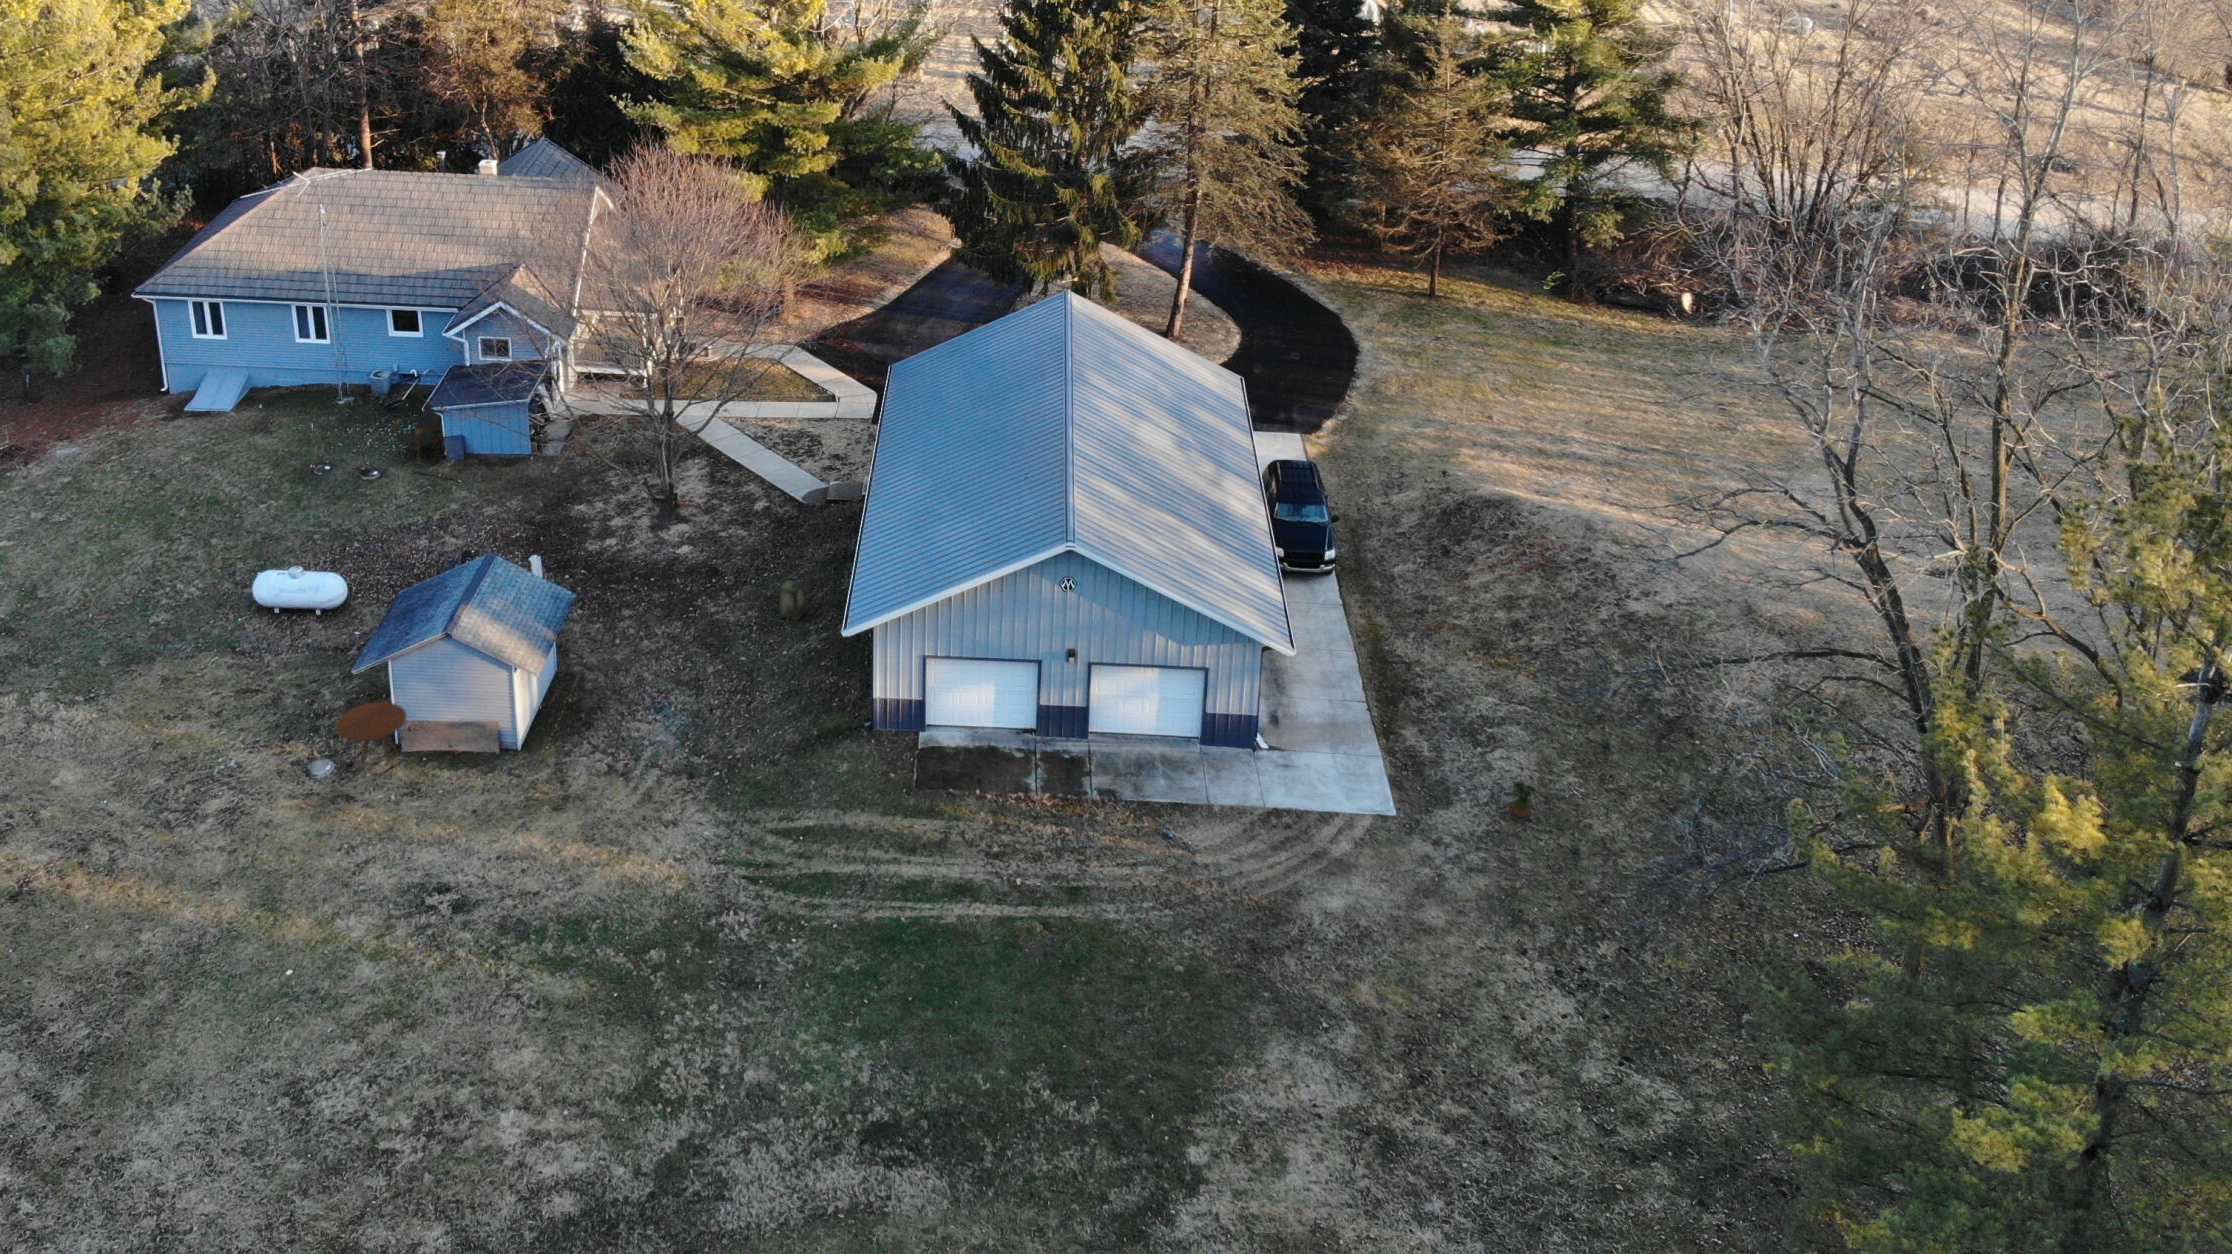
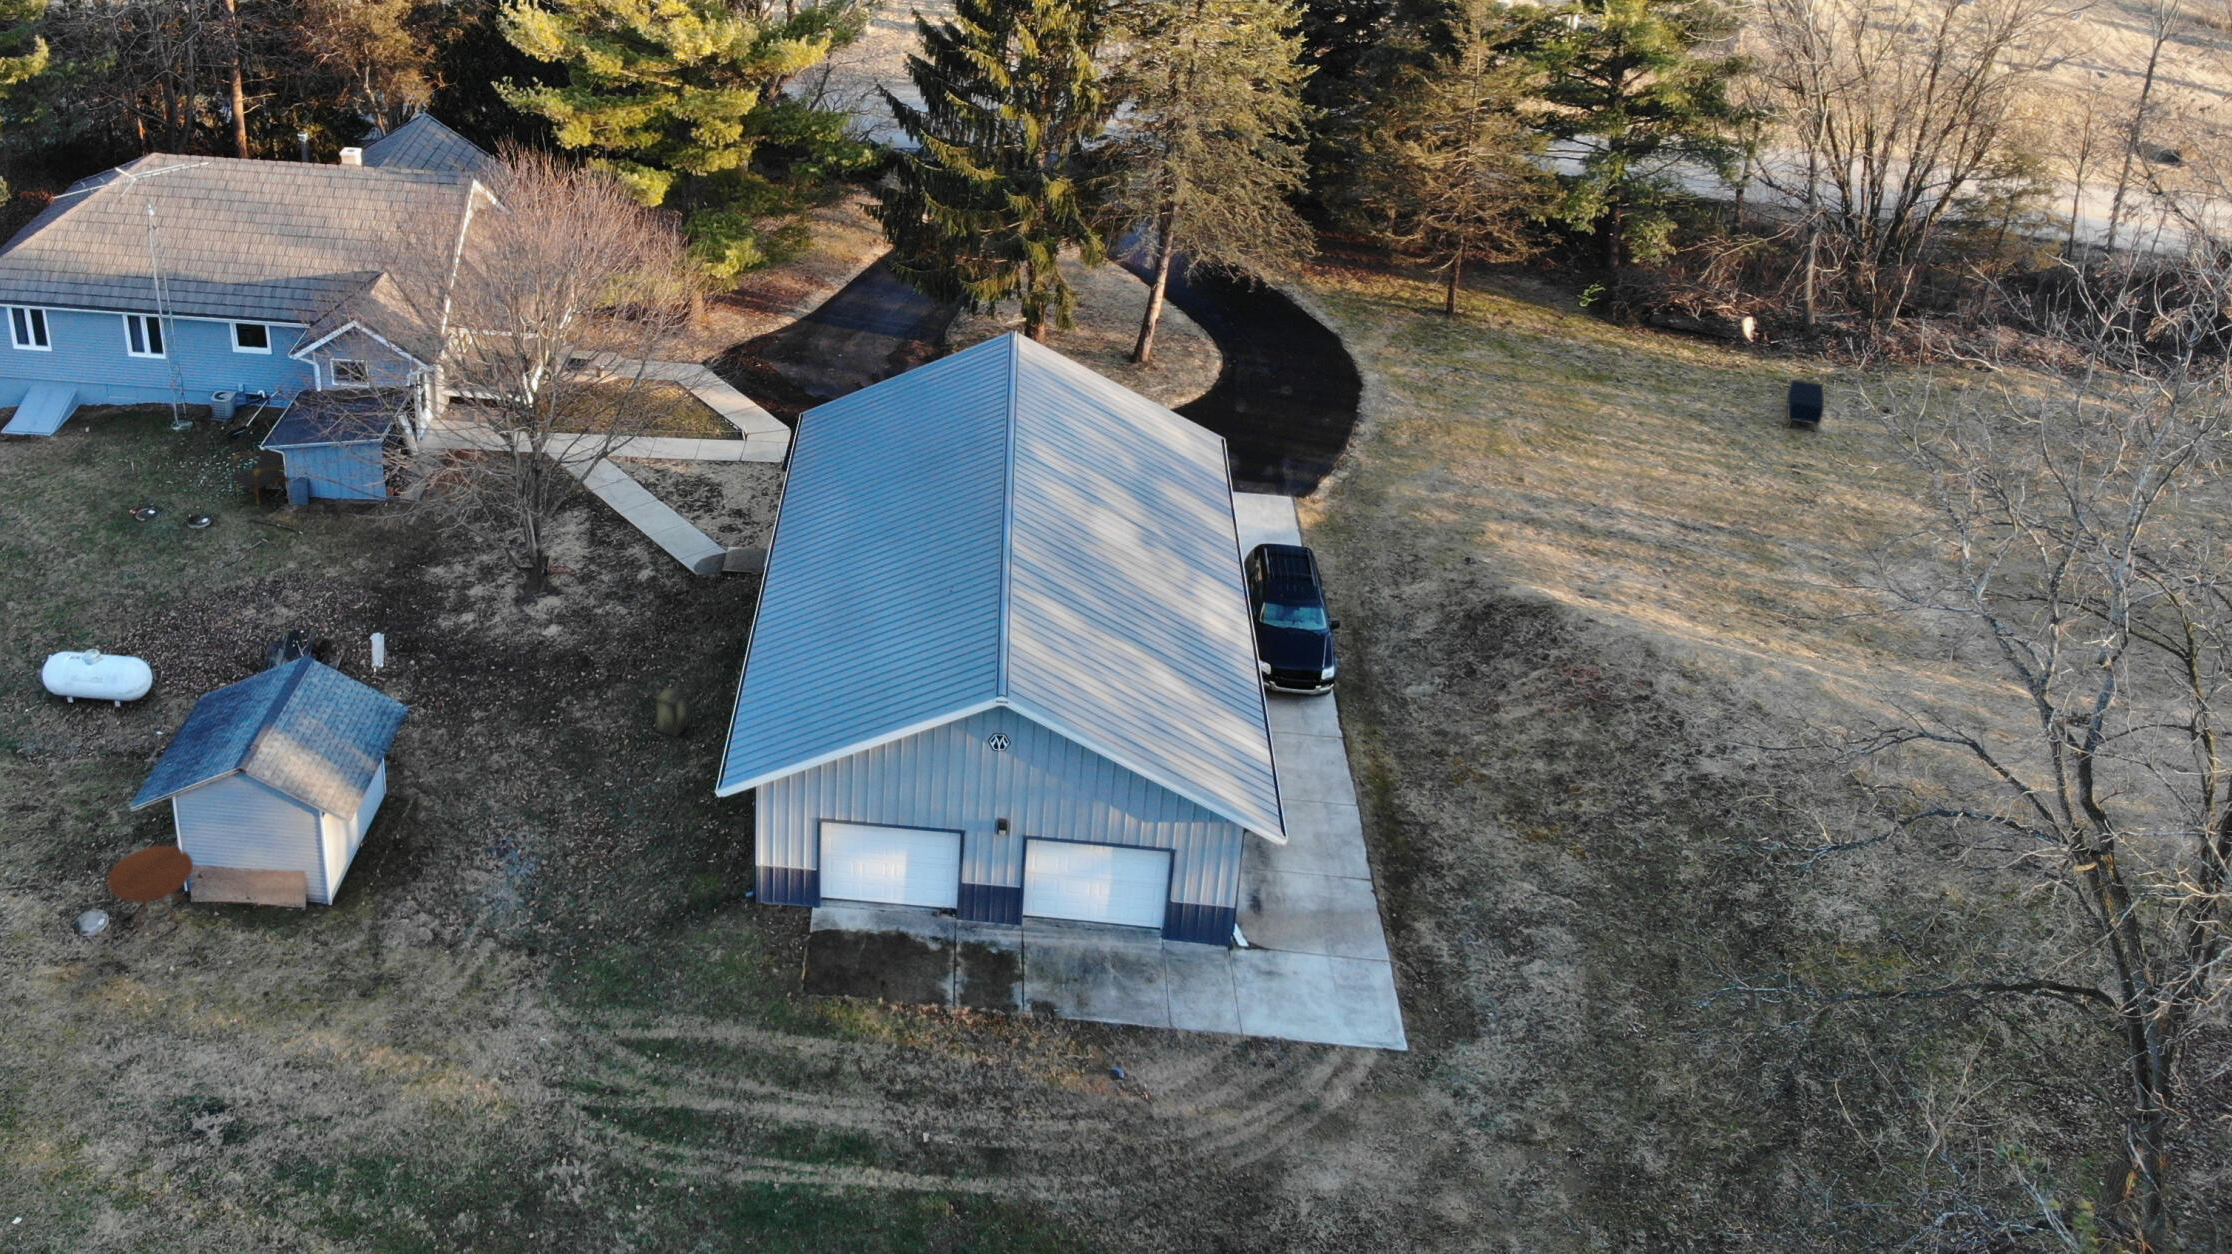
bench: none [1713,335,1742,376] -> present [1787,380,1824,431]
potted tree: present [1509,782,1537,823] -> none [1555,1019,1596,1073]

